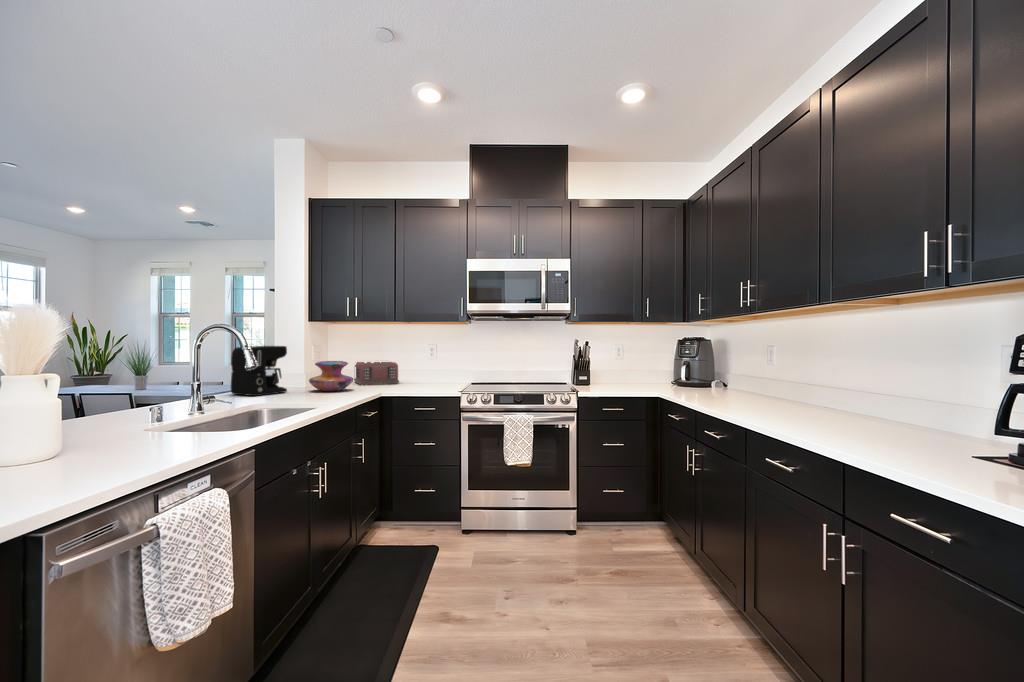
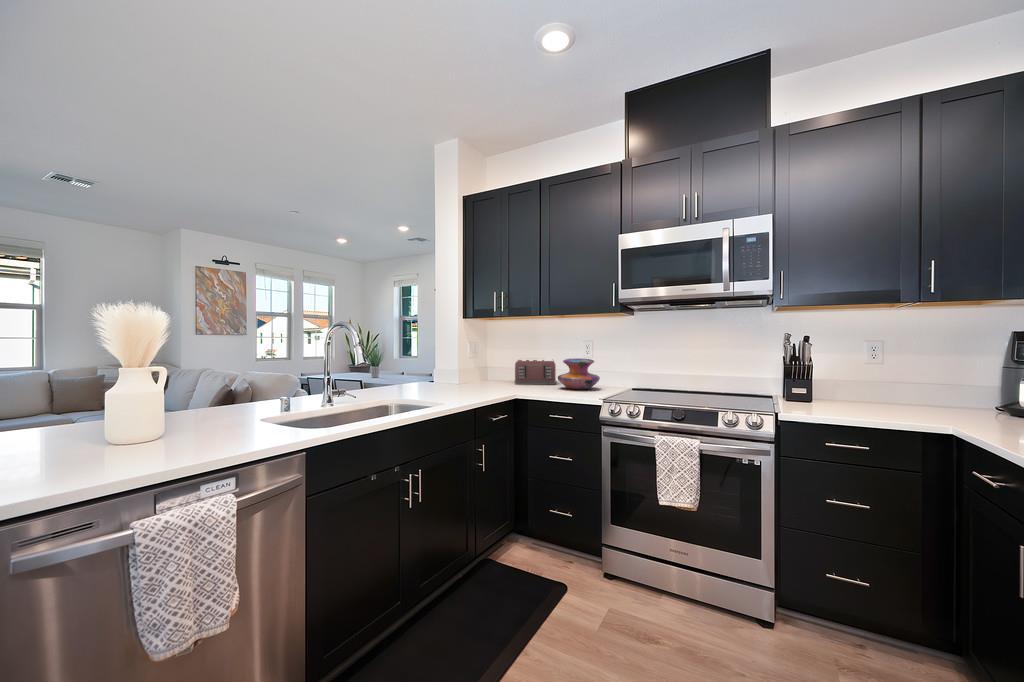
coffee maker: present [231,346,287,396] -> none [390,343,437,391]
decorative vase: present [309,361,353,391] -> present [558,358,600,390]

